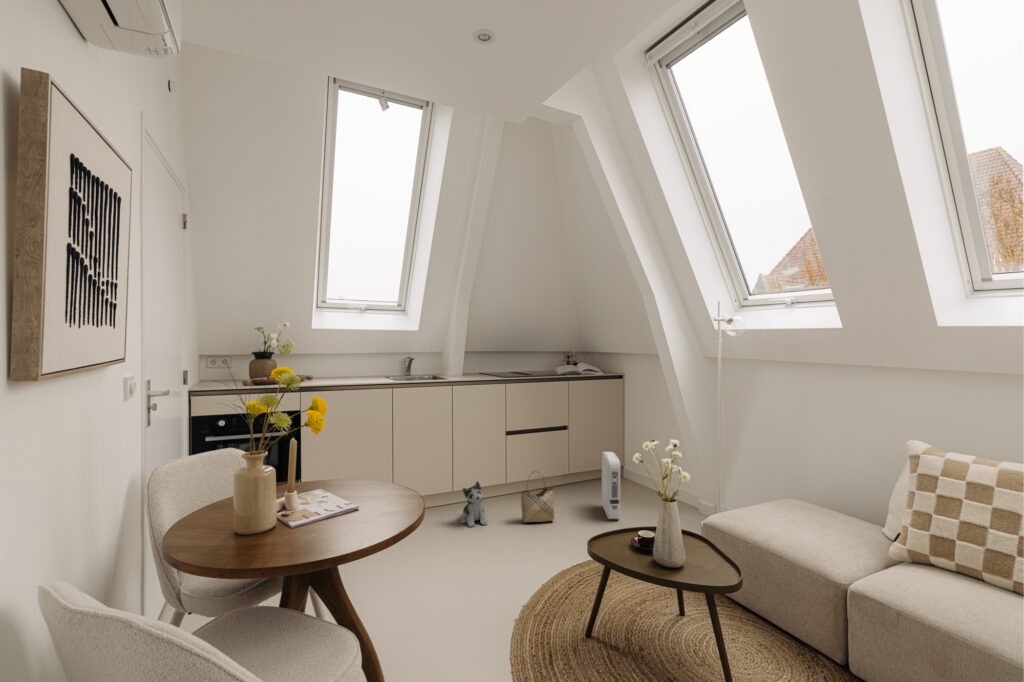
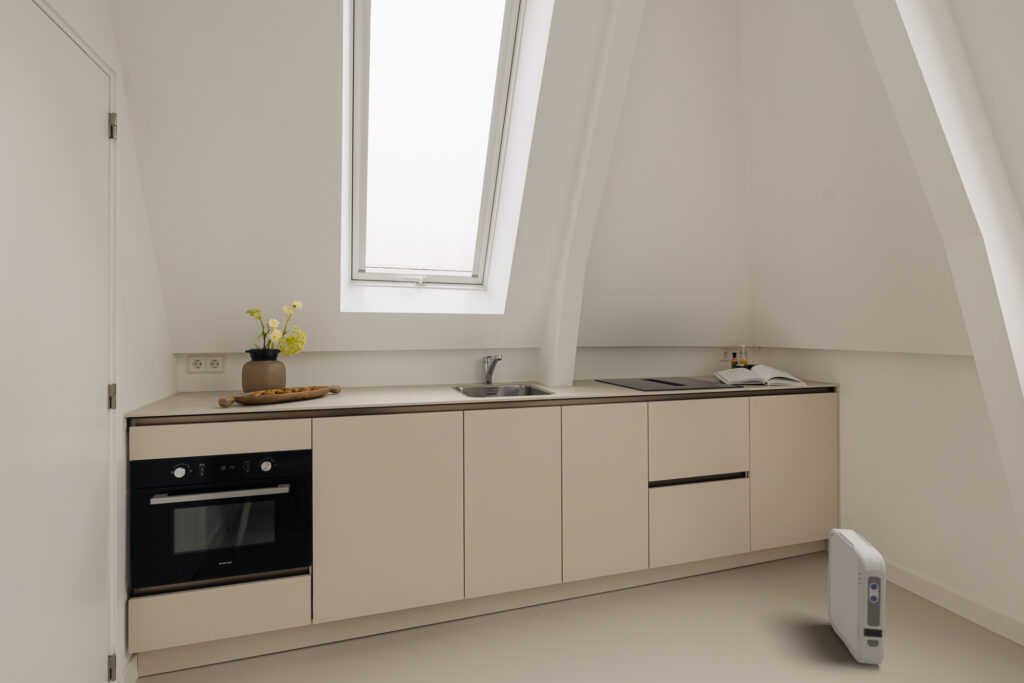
woven basket: present [521,472,554,522] -> none [689,563,753,660]
plush toy: present [461,481,487,527] -> none [581,578,630,663]

